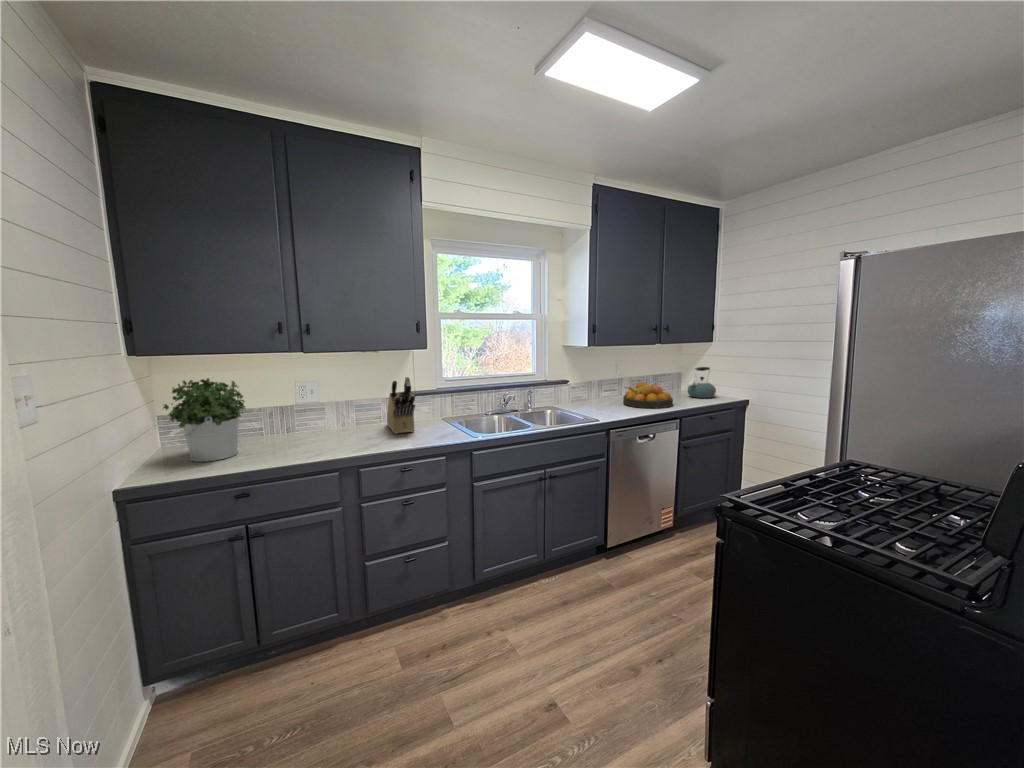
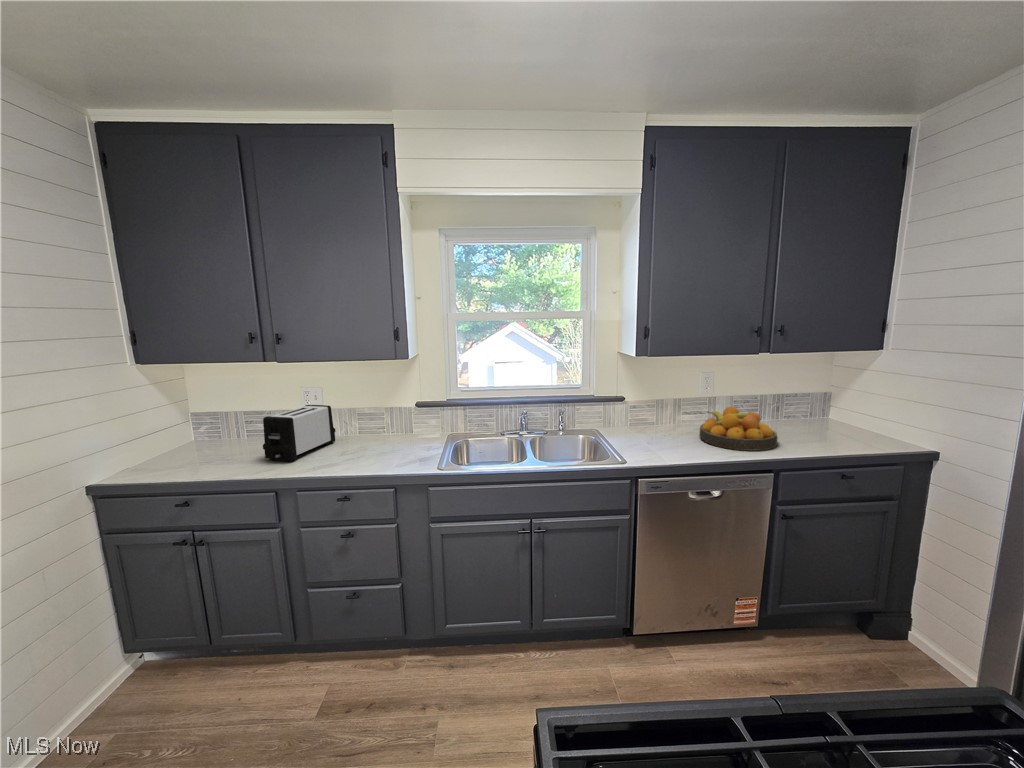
kettle: present [688,367,716,398] -> none [823,389,877,439]
knife block: present [387,377,415,434] -> none [361,391,405,451]
potted plant: present [163,378,246,462] -> none [159,384,231,463]
toaster: none [295,396,344,449] -> present [263,405,336,461]

